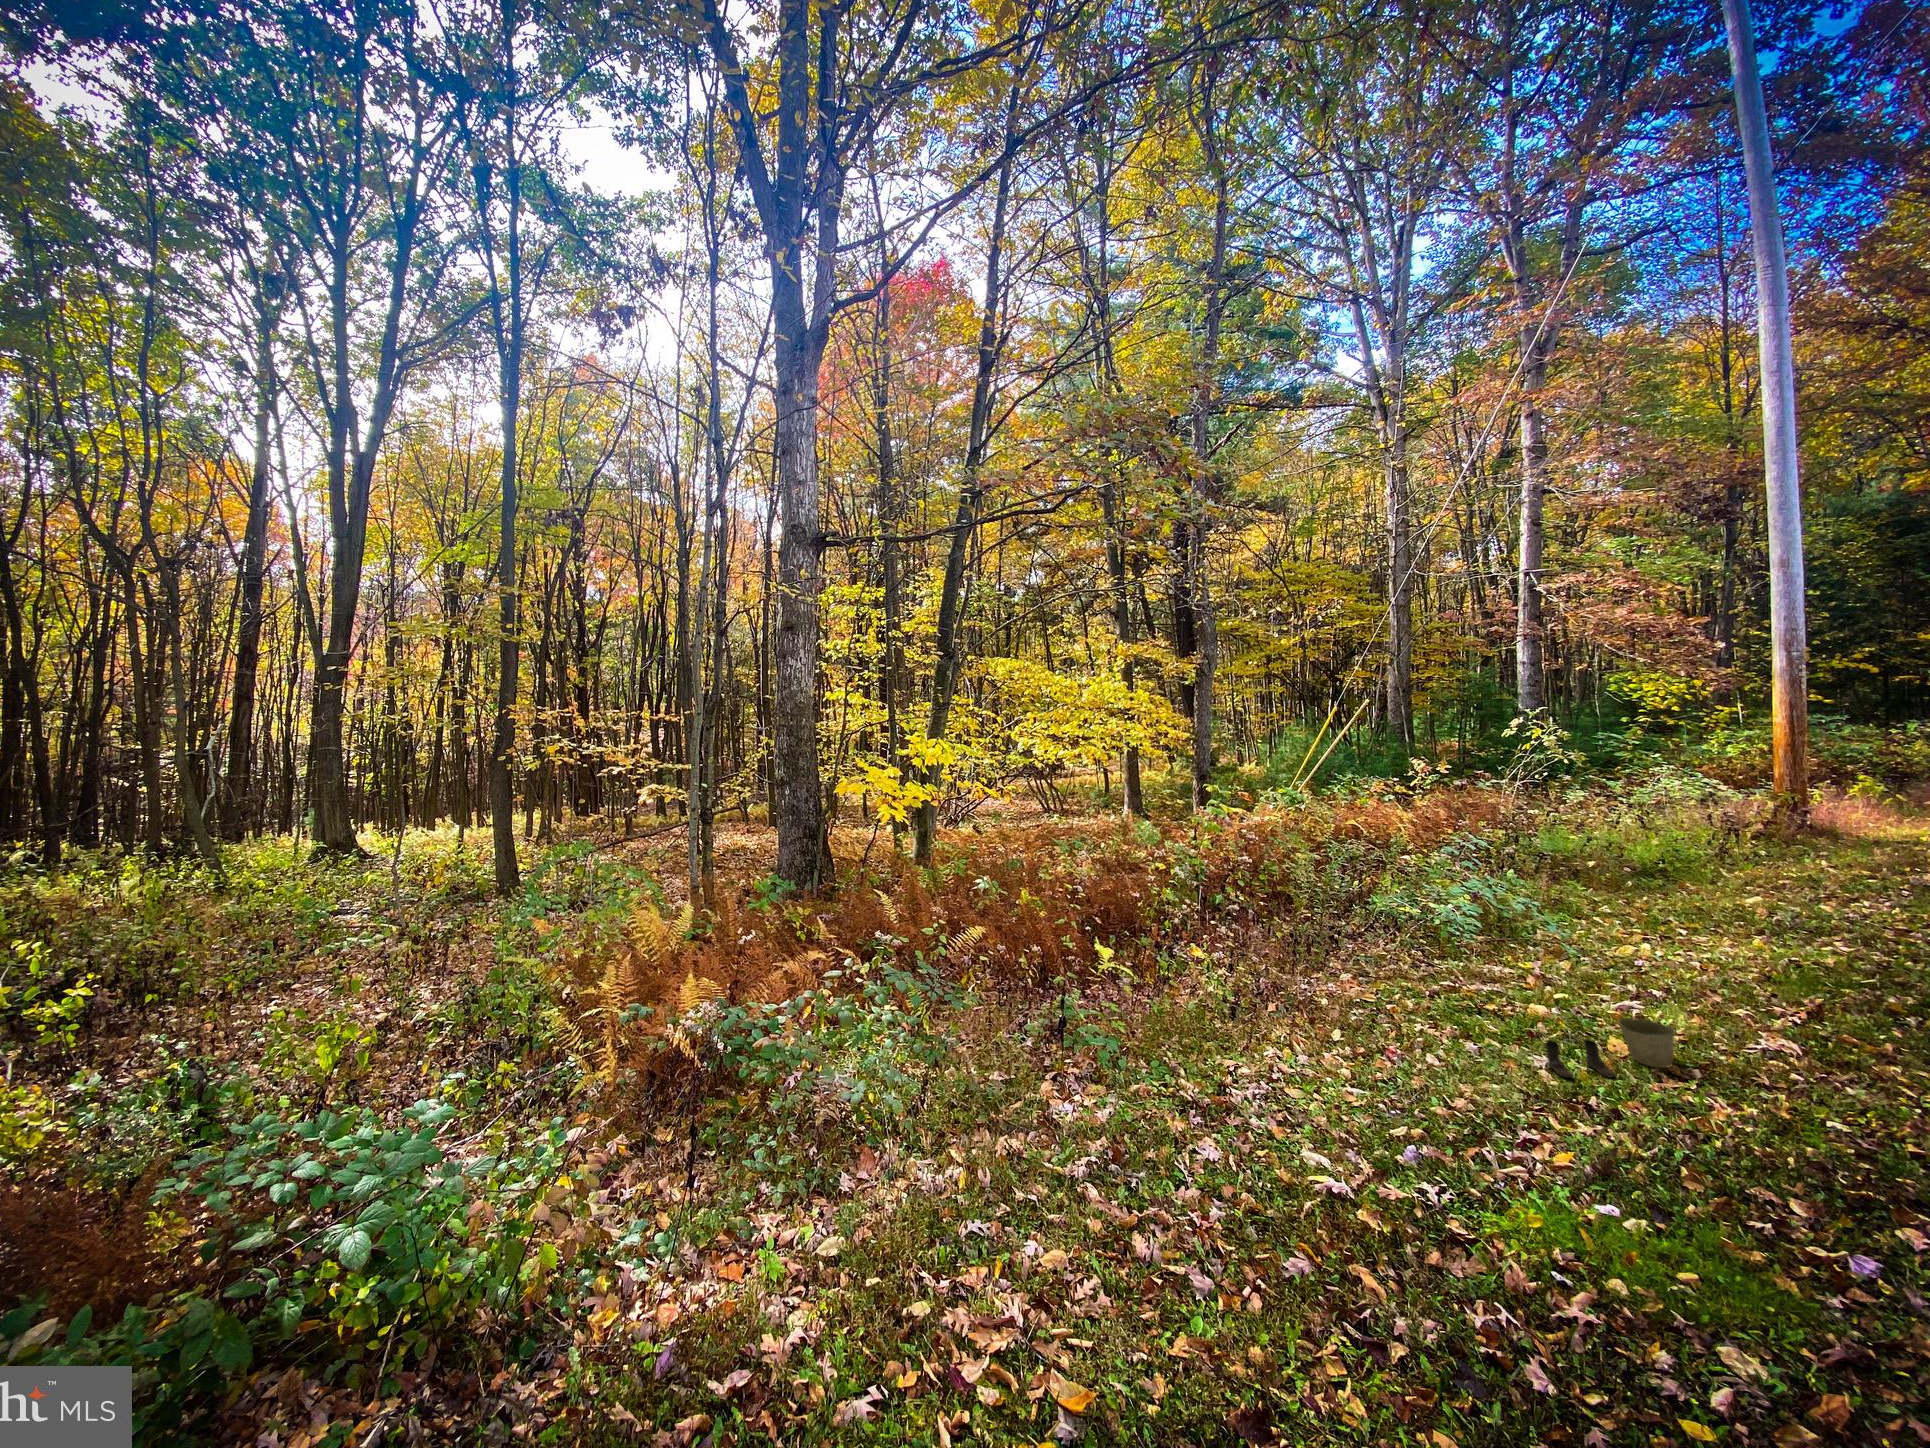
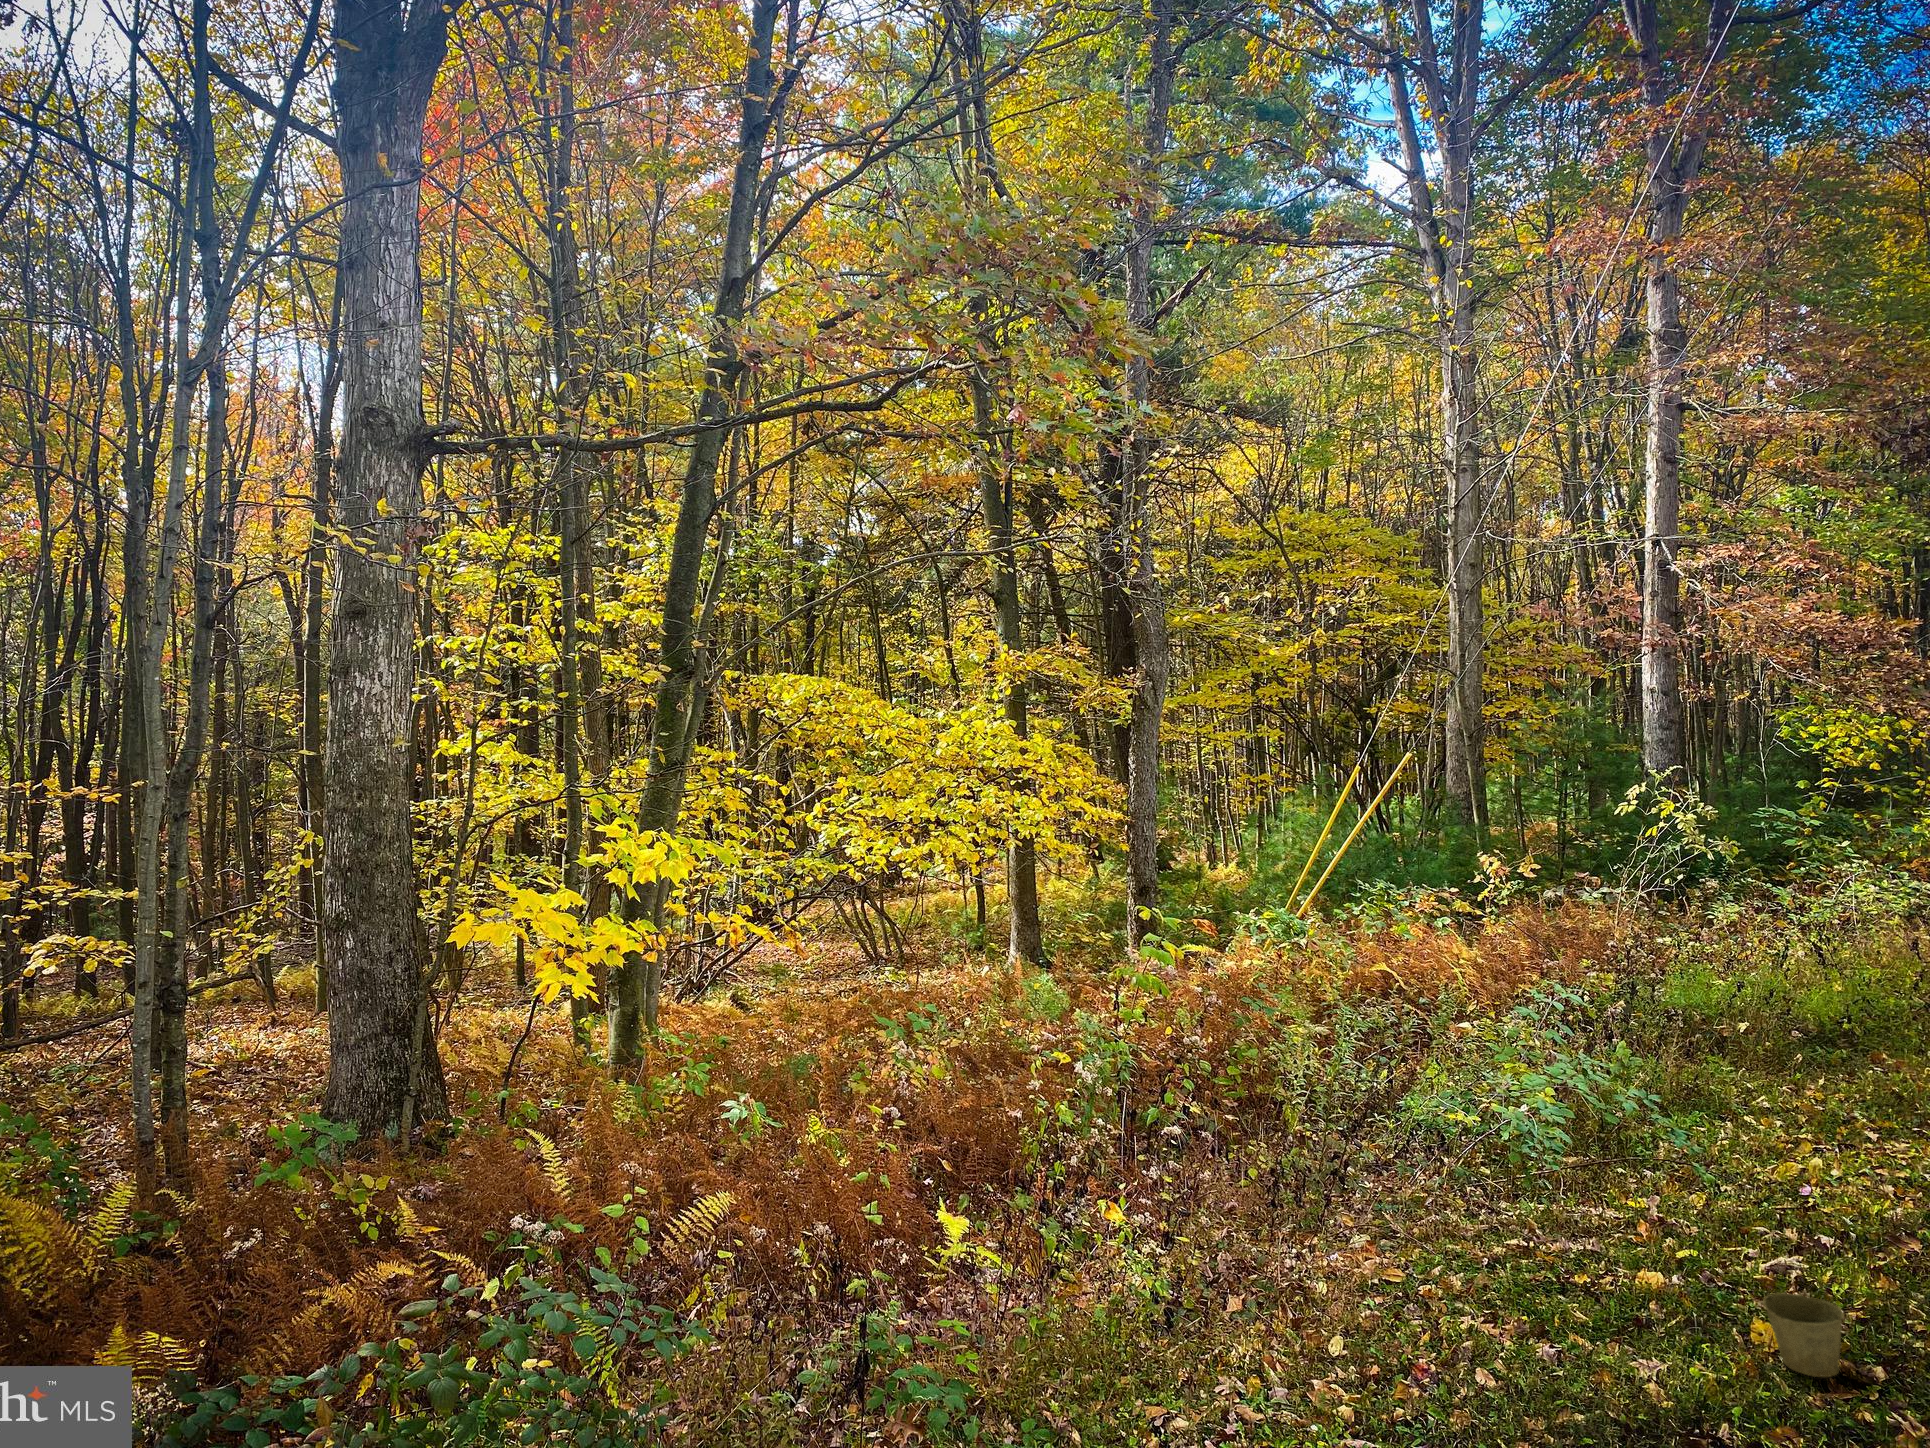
boots: present [1545,1039,1617,1078] -> none [1653,1335,1758,1406]

